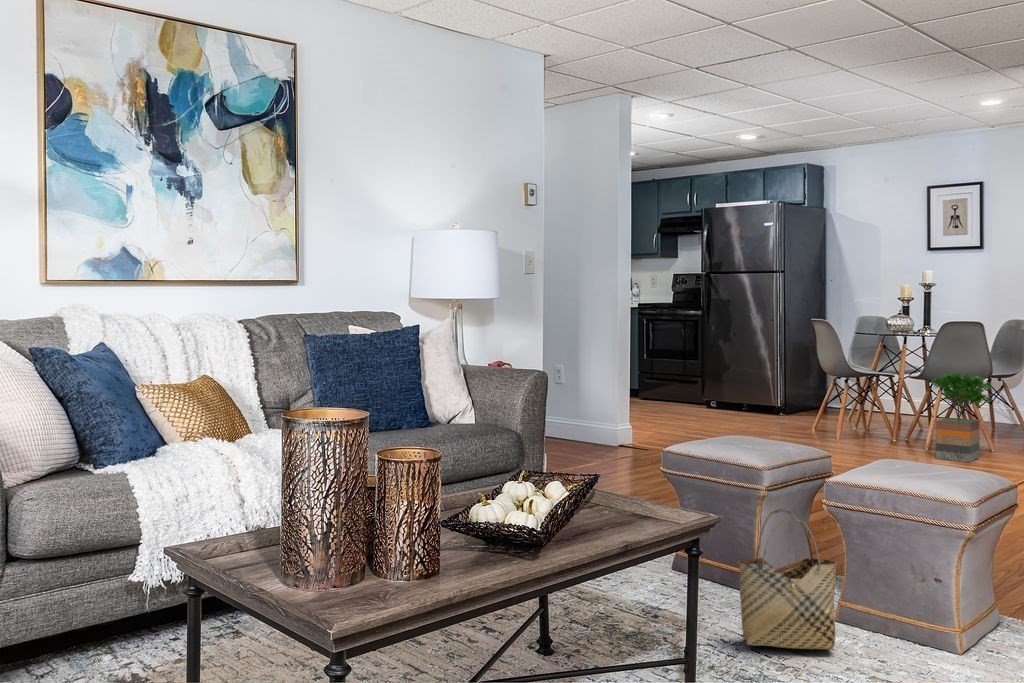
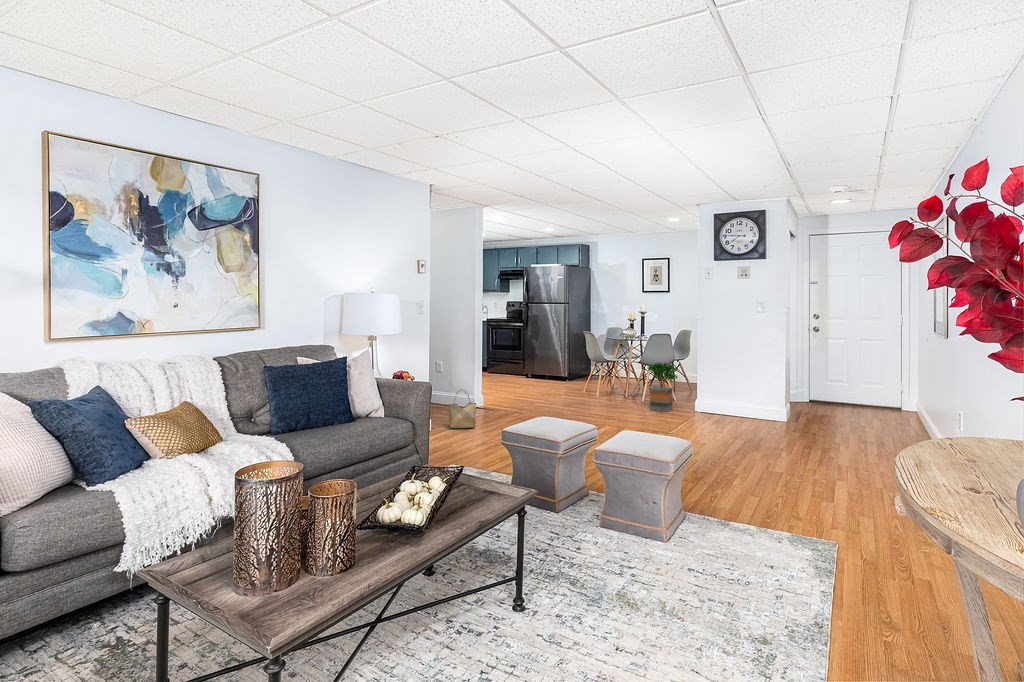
woven basket: present [738,509,836,649] -> present [448,391,476,428]

